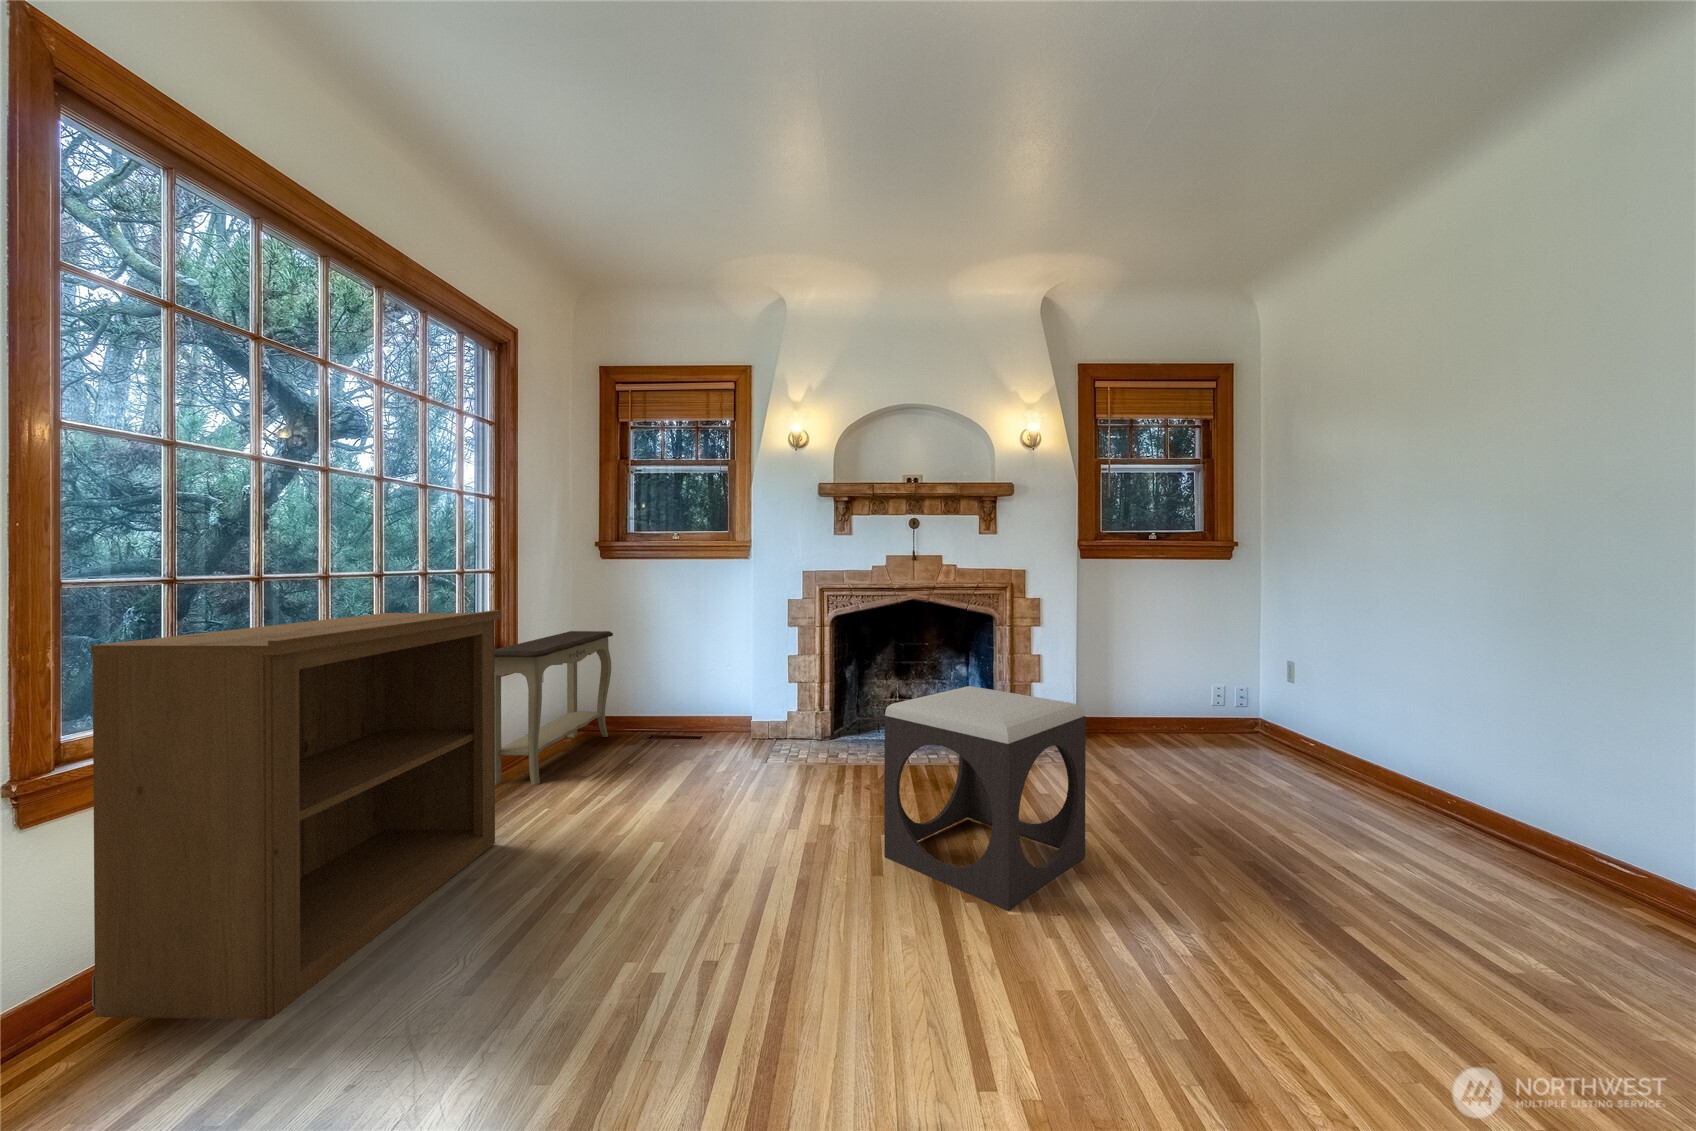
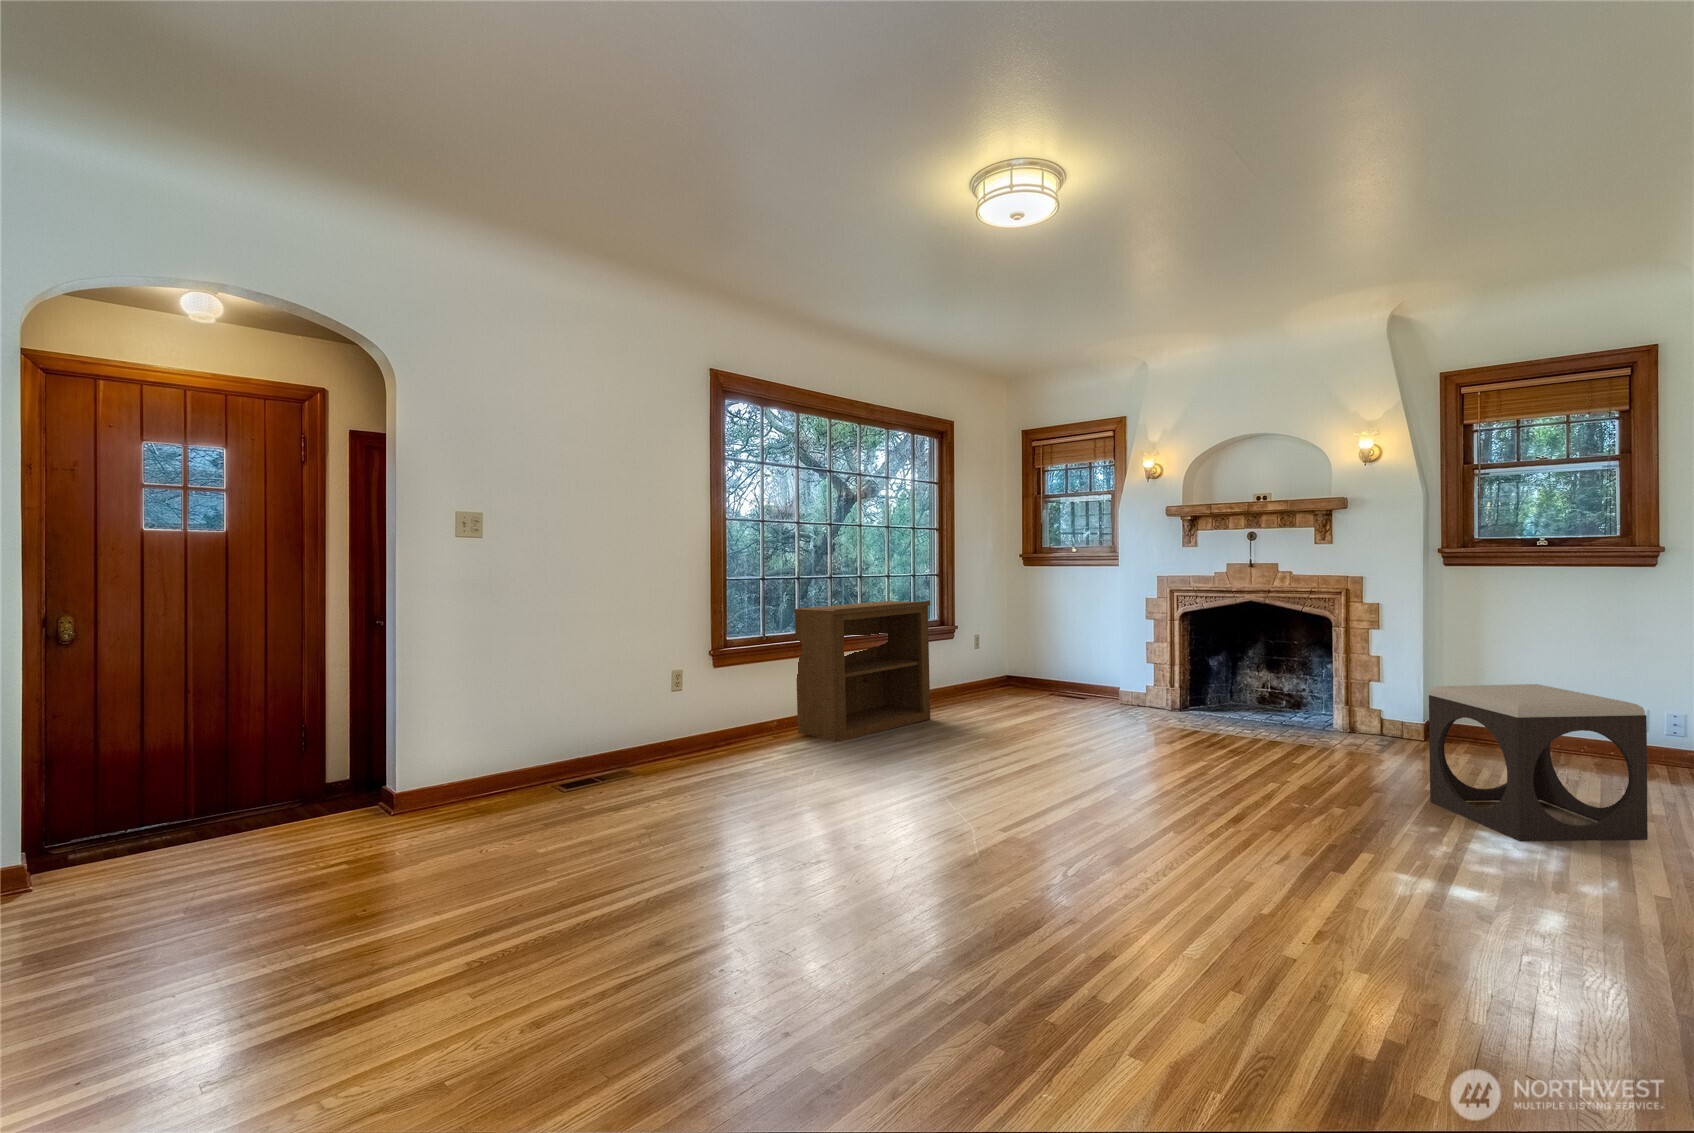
console table: present [494,631,613,785] -> none [941,616,1031,704]
footstool: present [884,686,1086,911] -> present [1429,684,1648,841]

